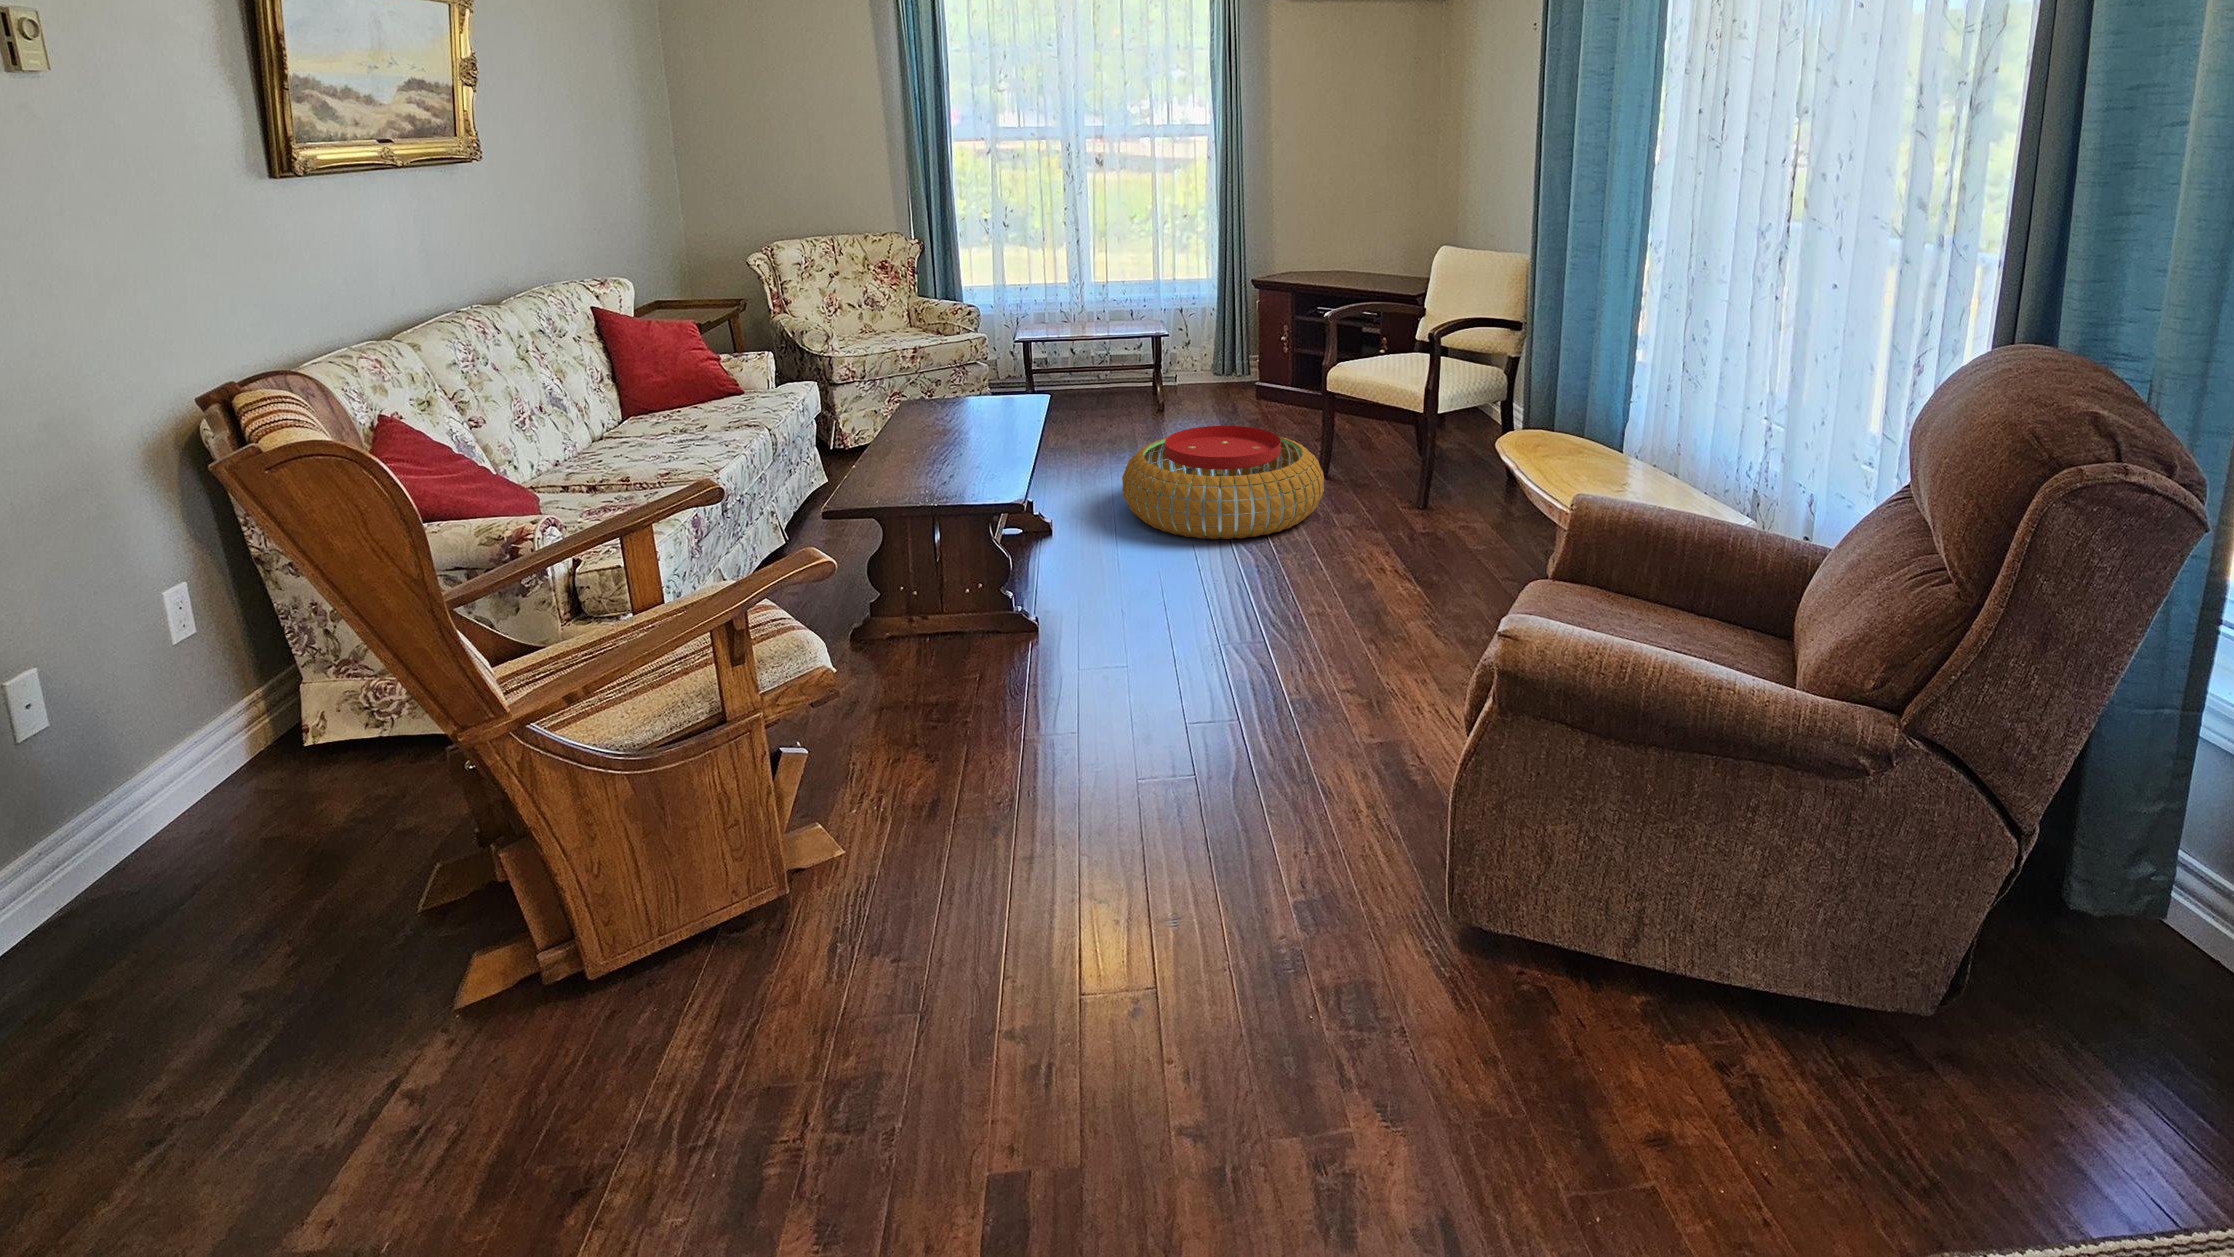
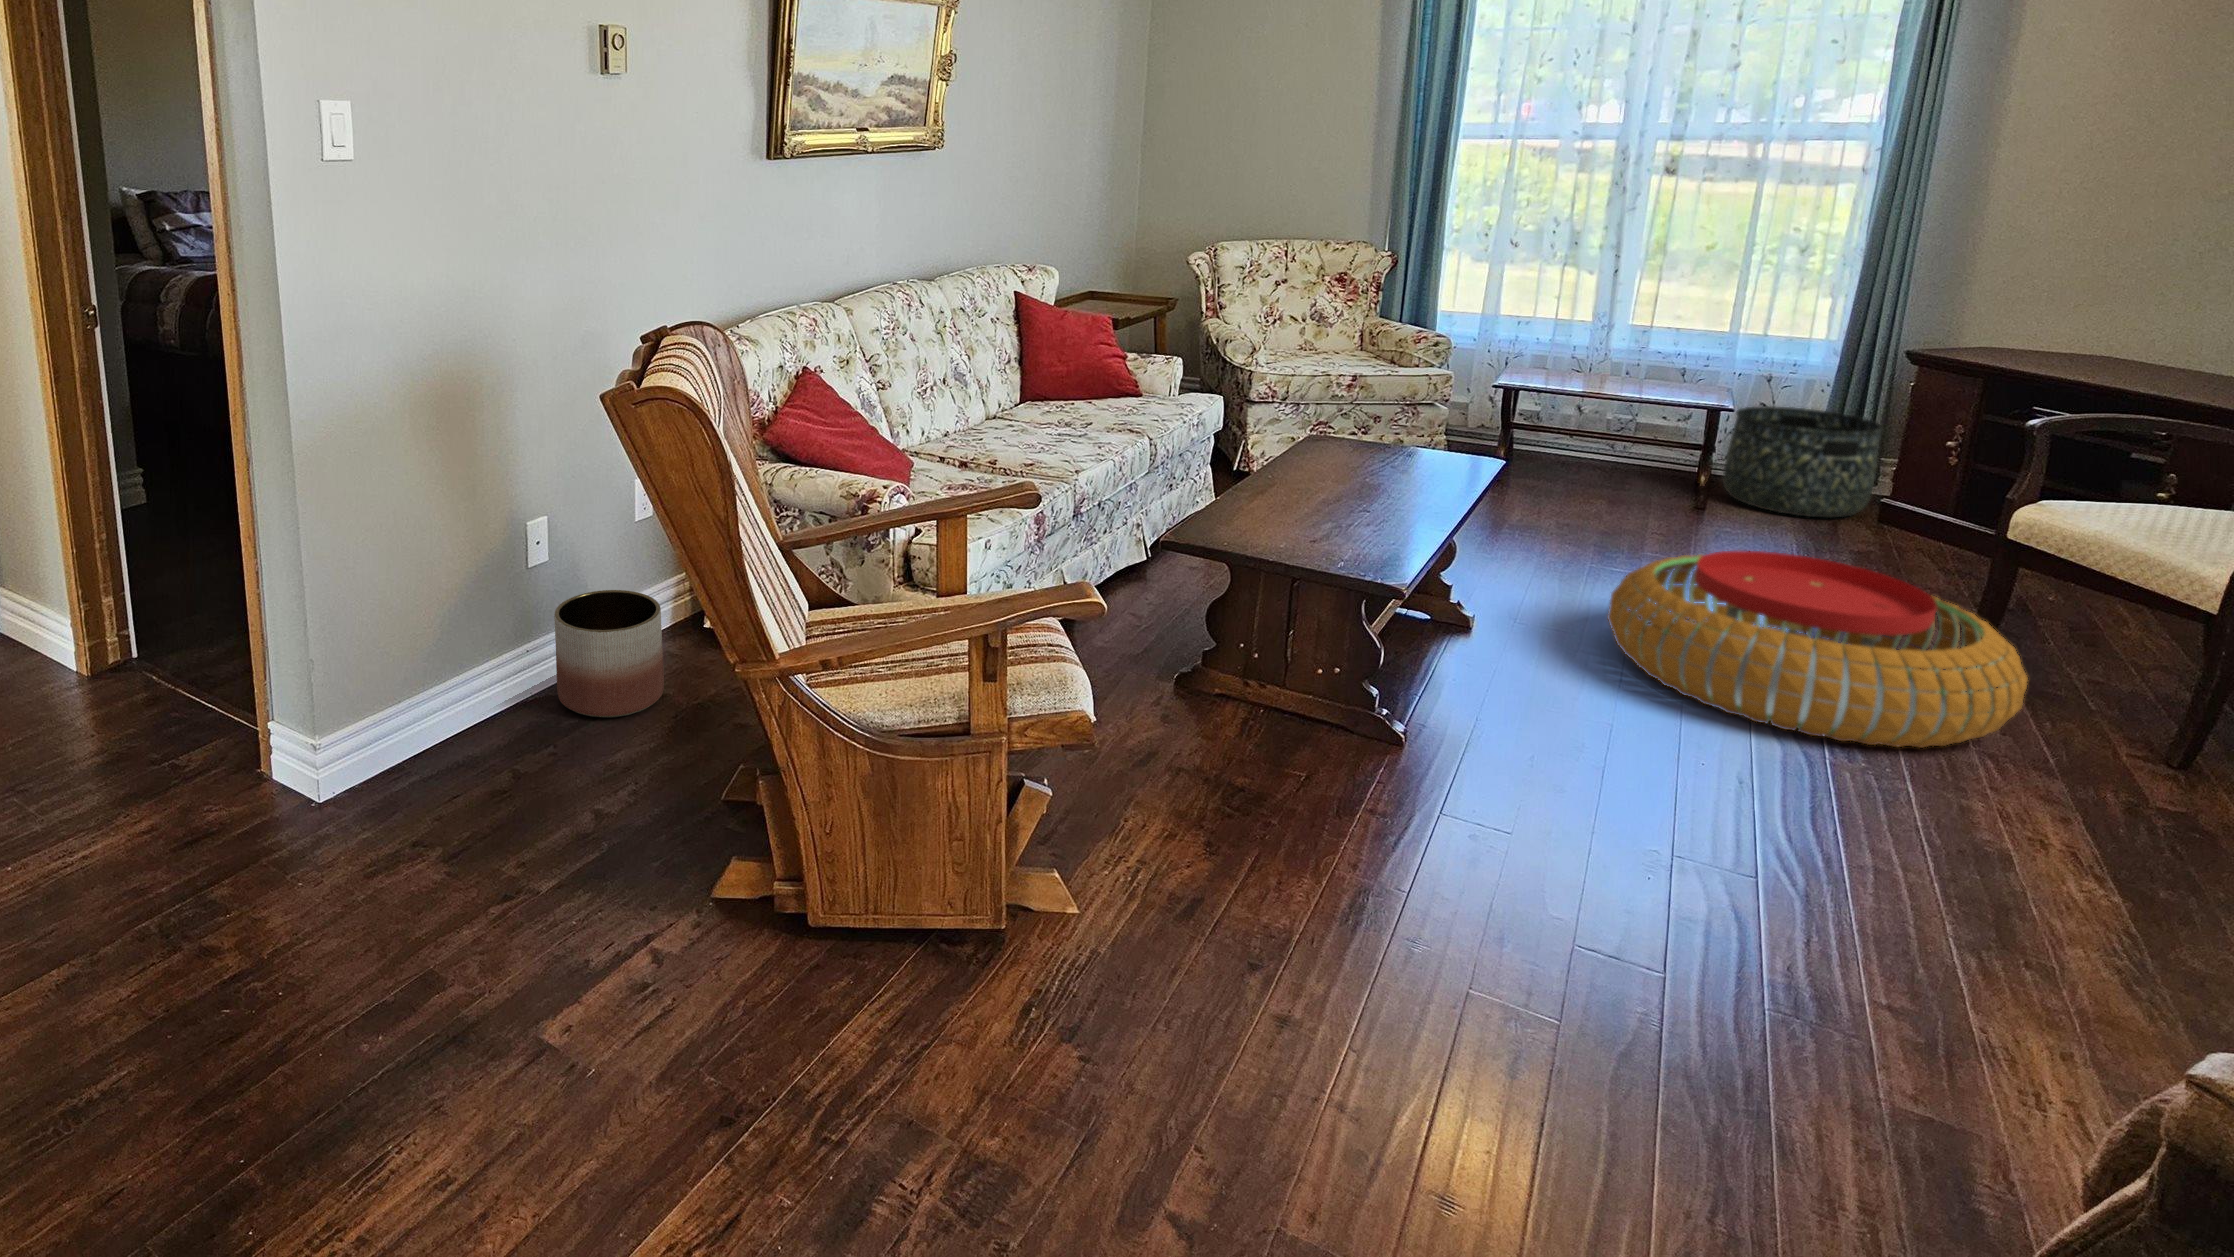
basket: none [1154,331,1229,404] -> present [1722,406,1882,517]
planter: none [57,736,268,919] -> present [554,590,664,717]

